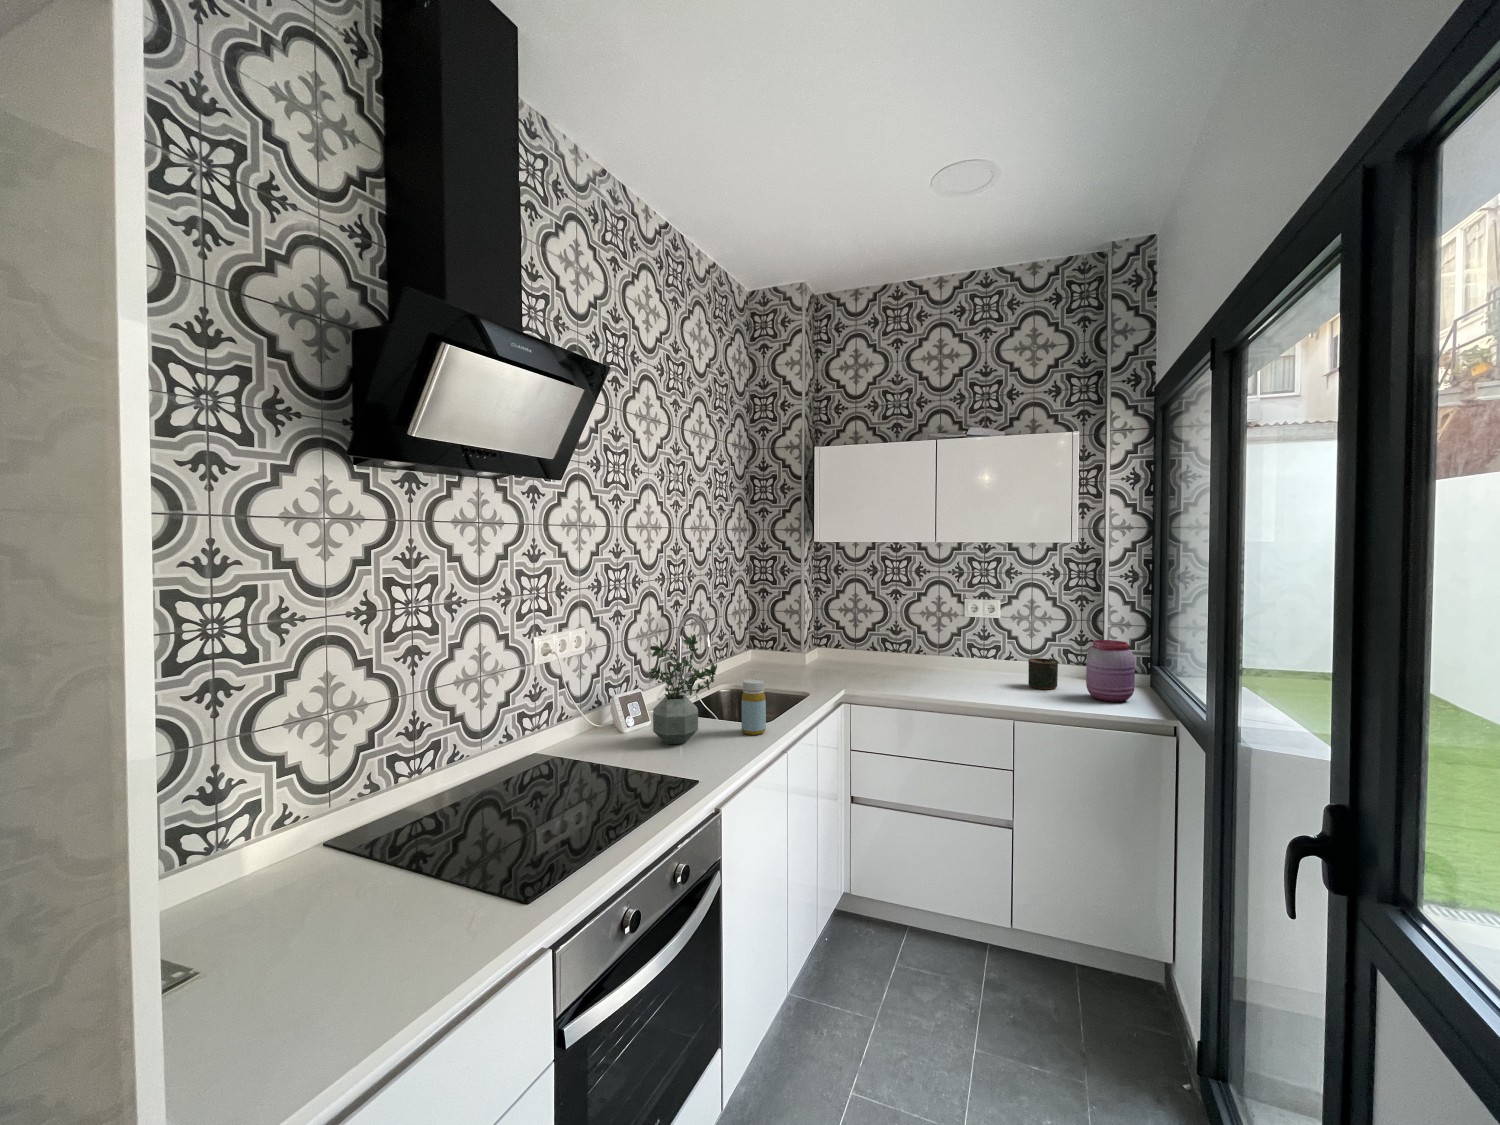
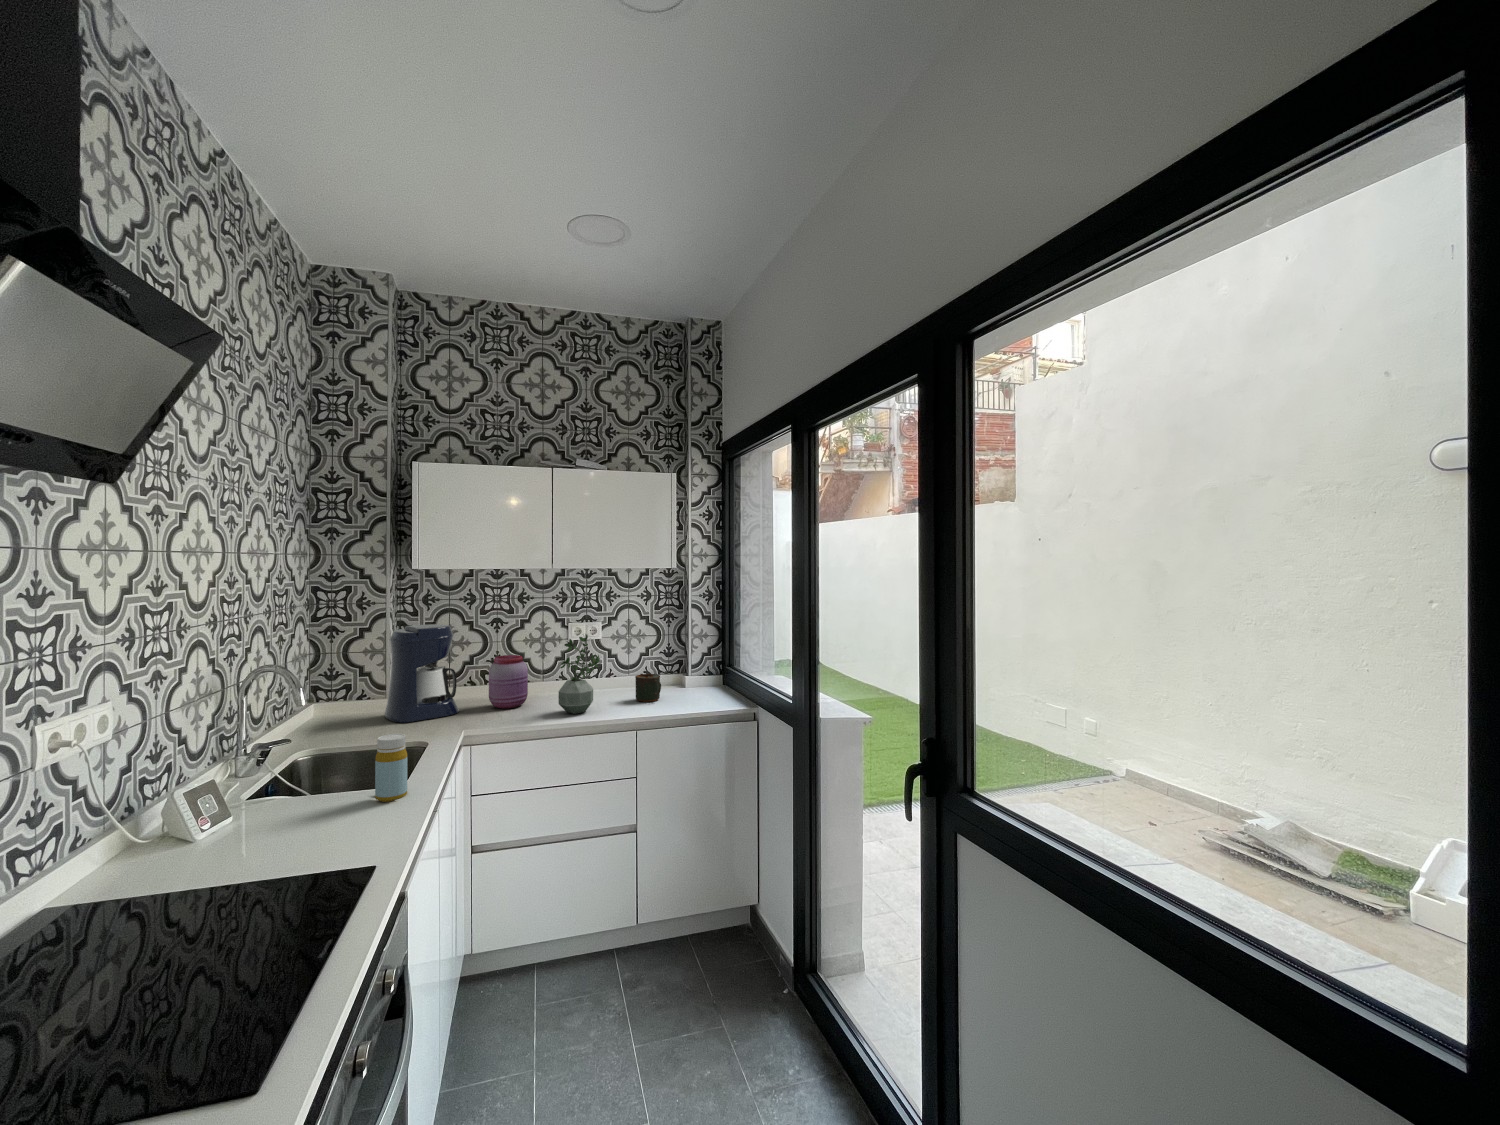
coffee maker: none [797,592,855,675] -> present [385,624,459,723]
potted plant: present [649,634,717,744] -> present [558,634,601,714]
jar: present [1086,640,1135,702] -> present [489,655,528,709]

